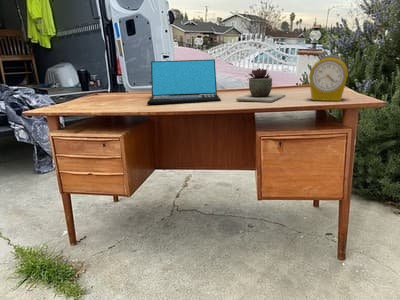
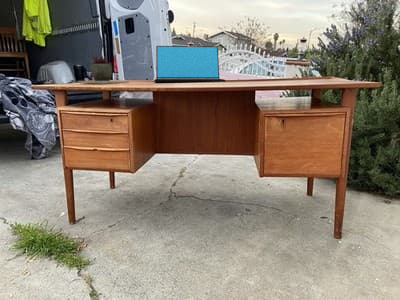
alarm clock: present [309,55,348,101] -> none [311,37,348,80]
succulent plant: present [236,68,285,102] -> present [78,56,129,84]

